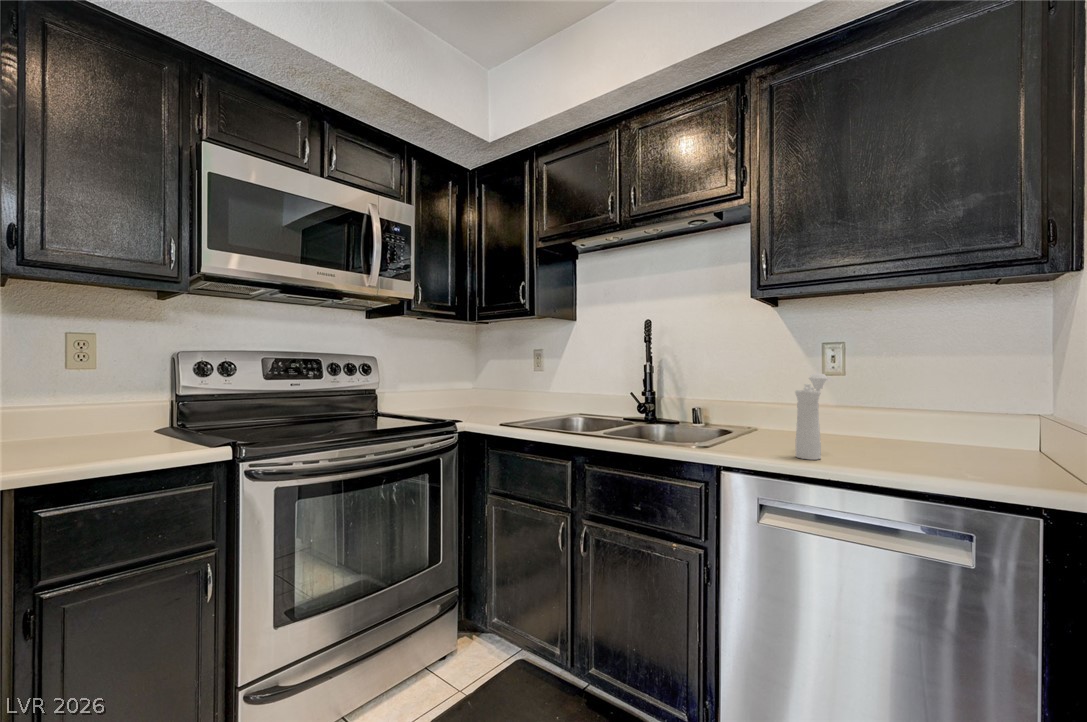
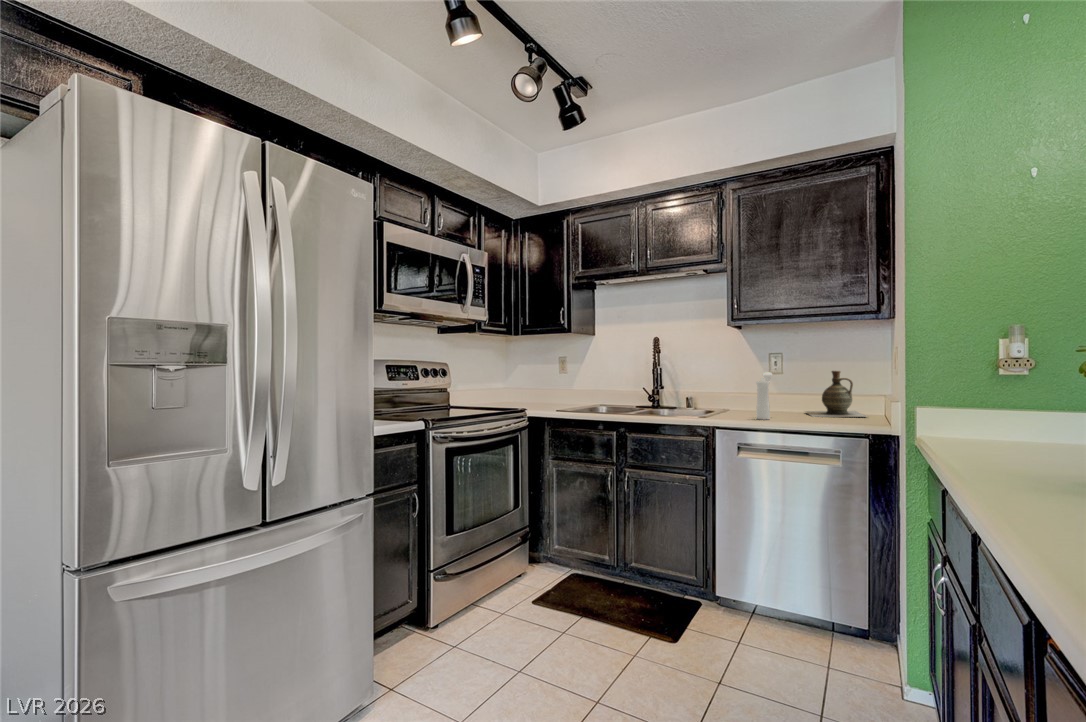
ceramic jug: none [882,372,1018,458] -> present [805,371,866,417]

